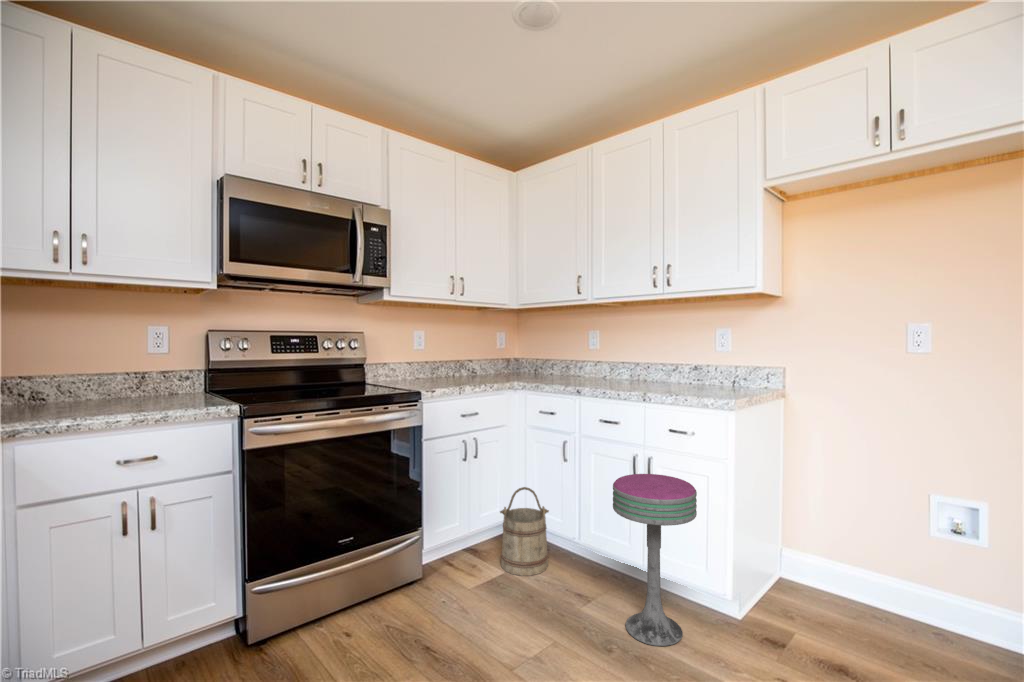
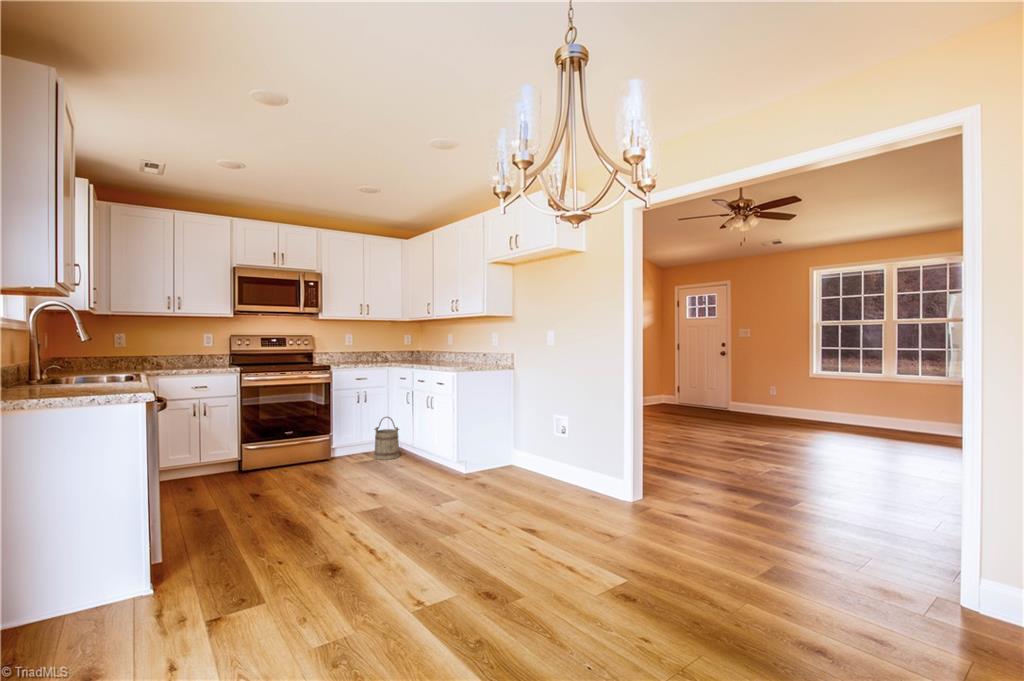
bar stool: present [613,474,697,646] -> none [401,404,439,477]

